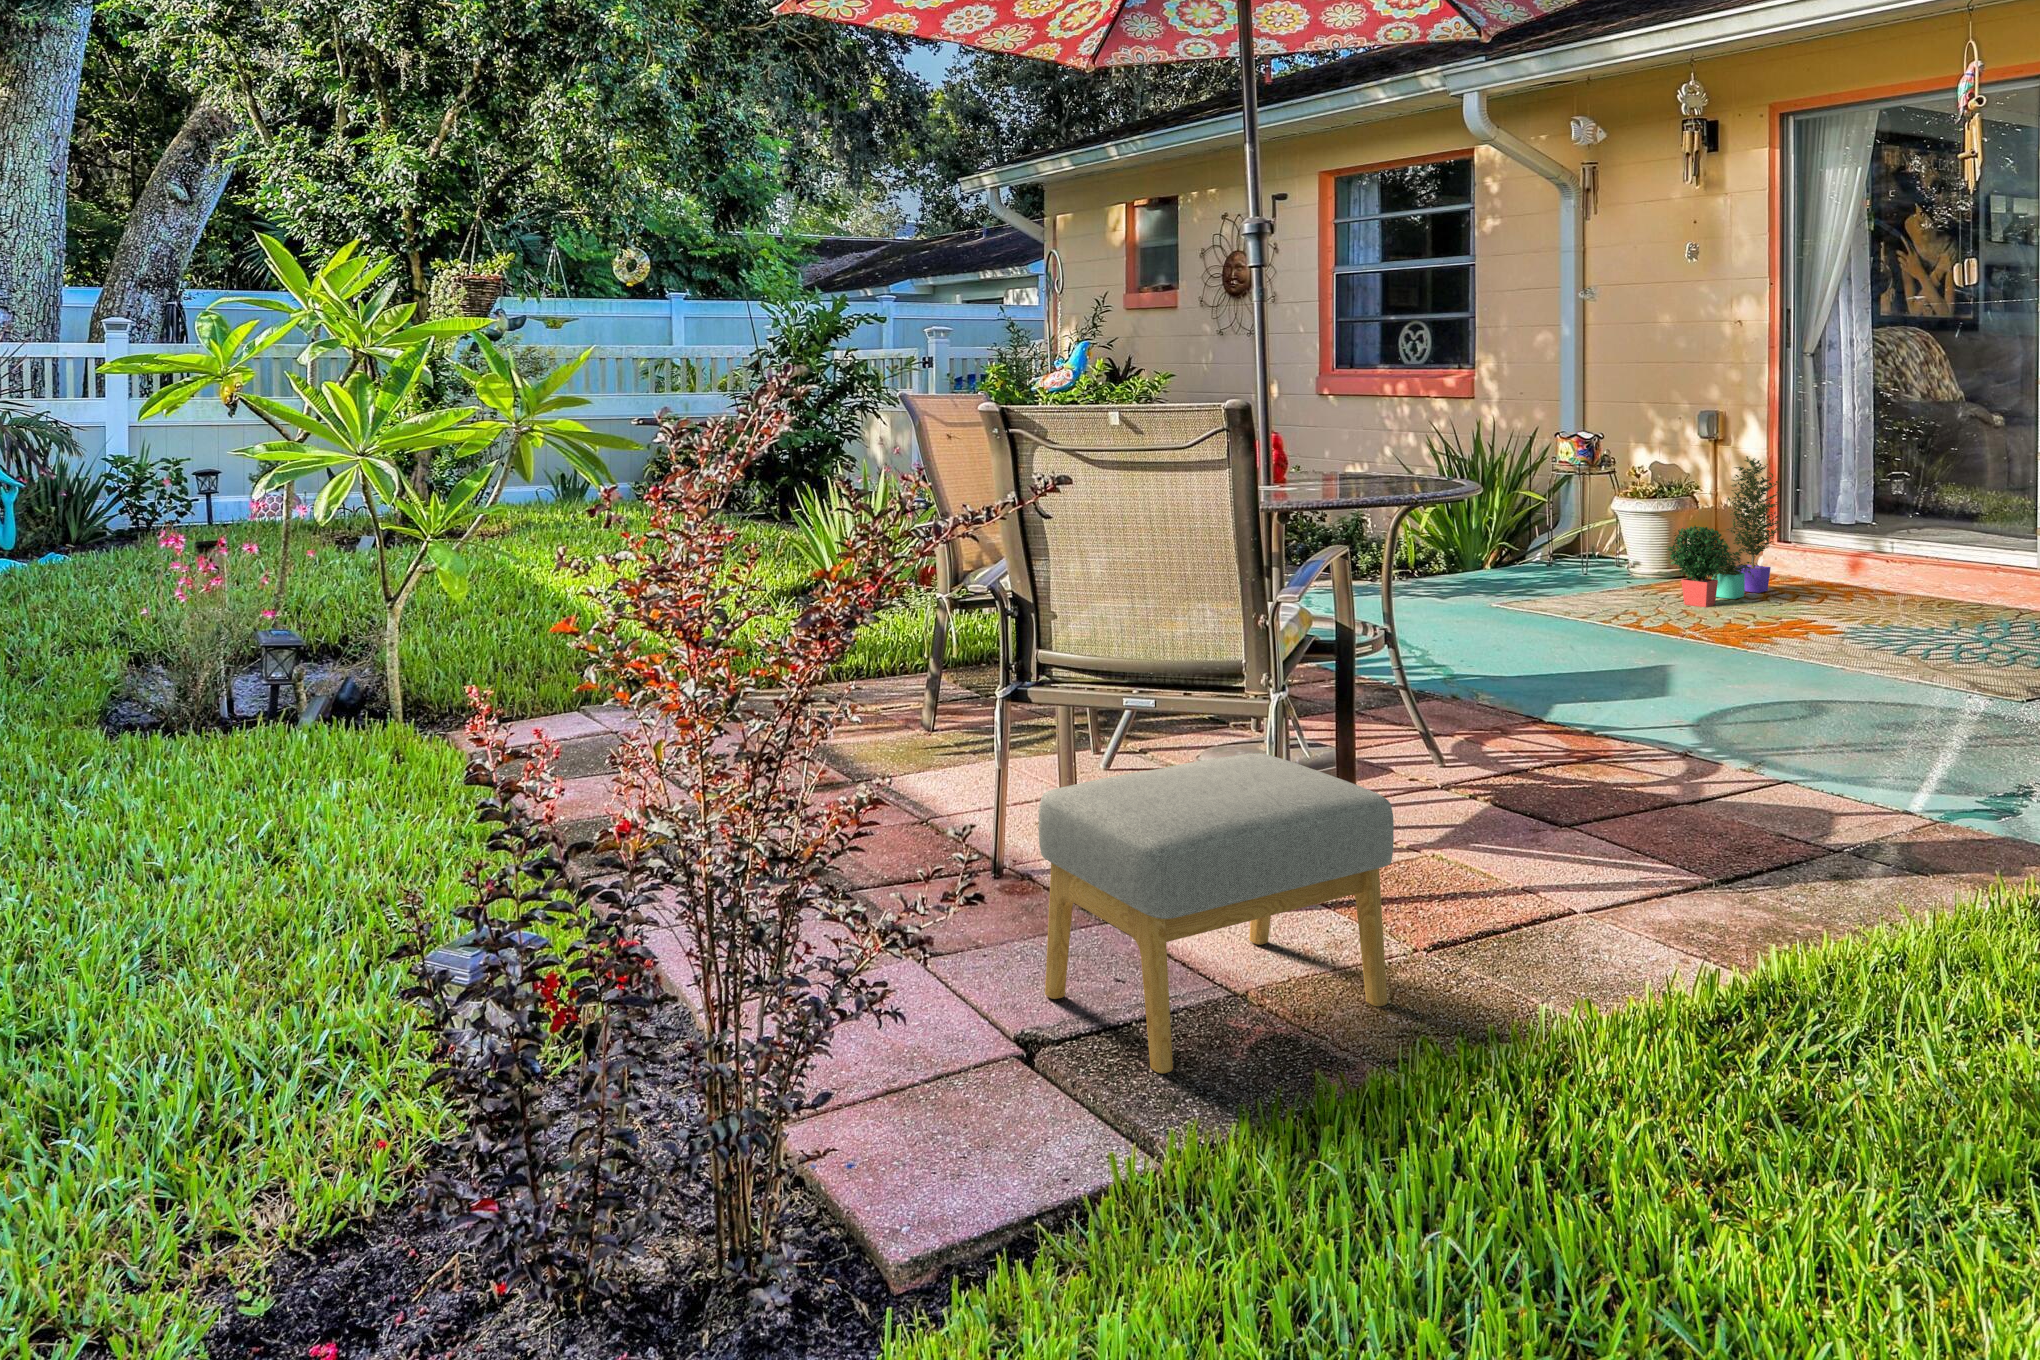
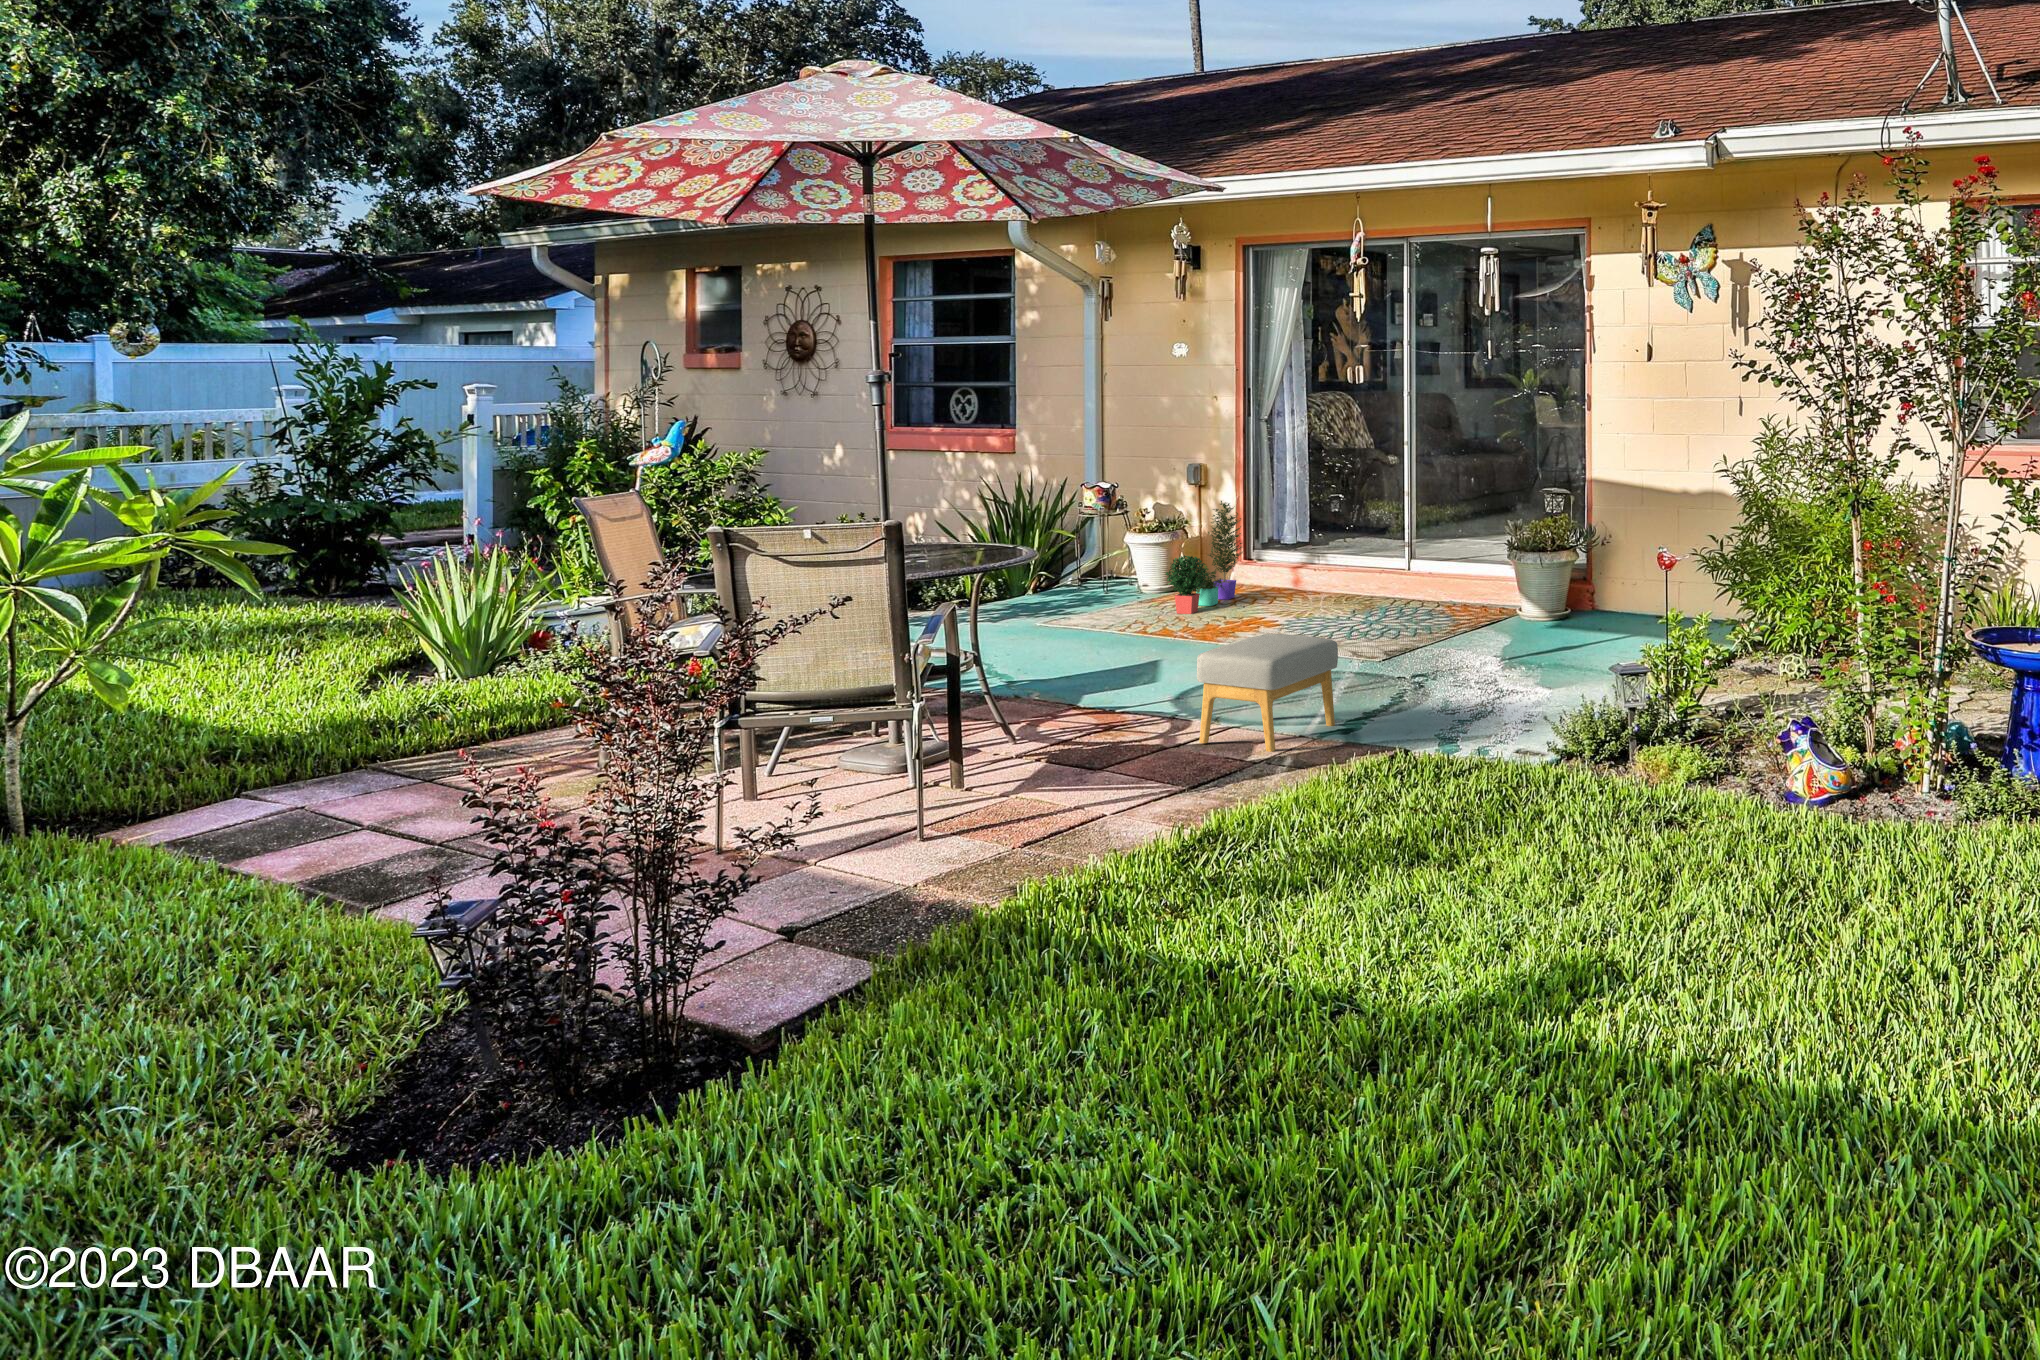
footstool: present [1039,753,1394,1073] -> present [1197,634,1338,752]

